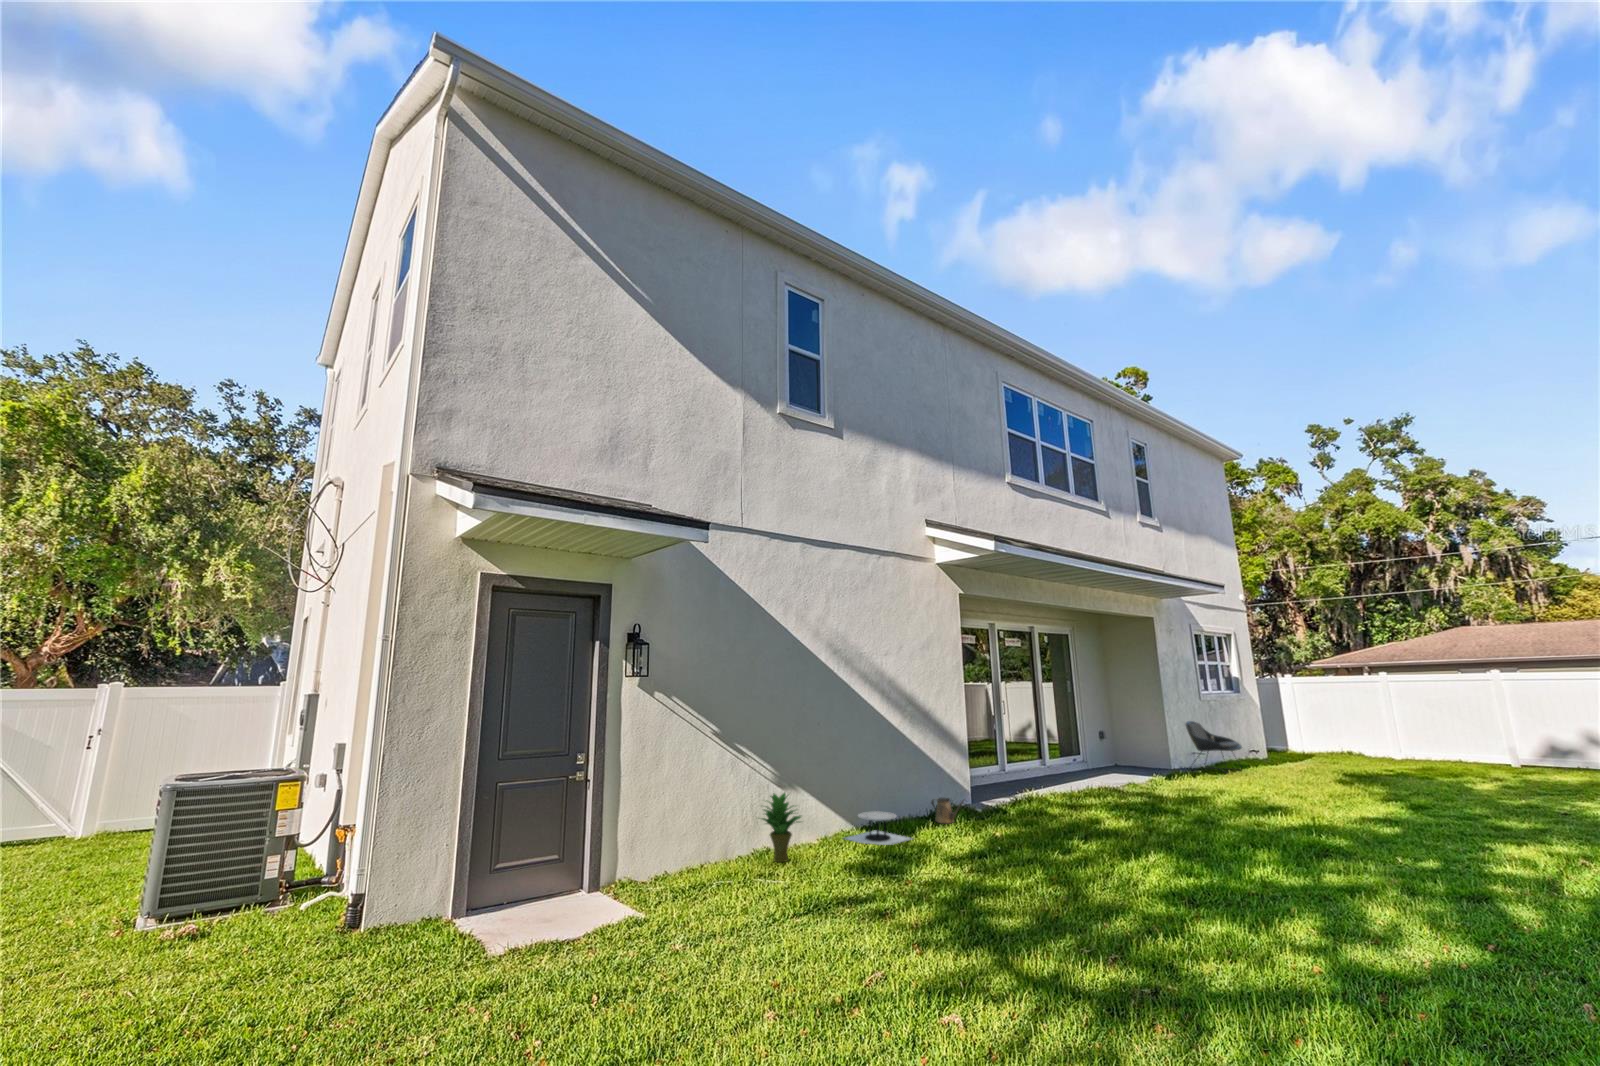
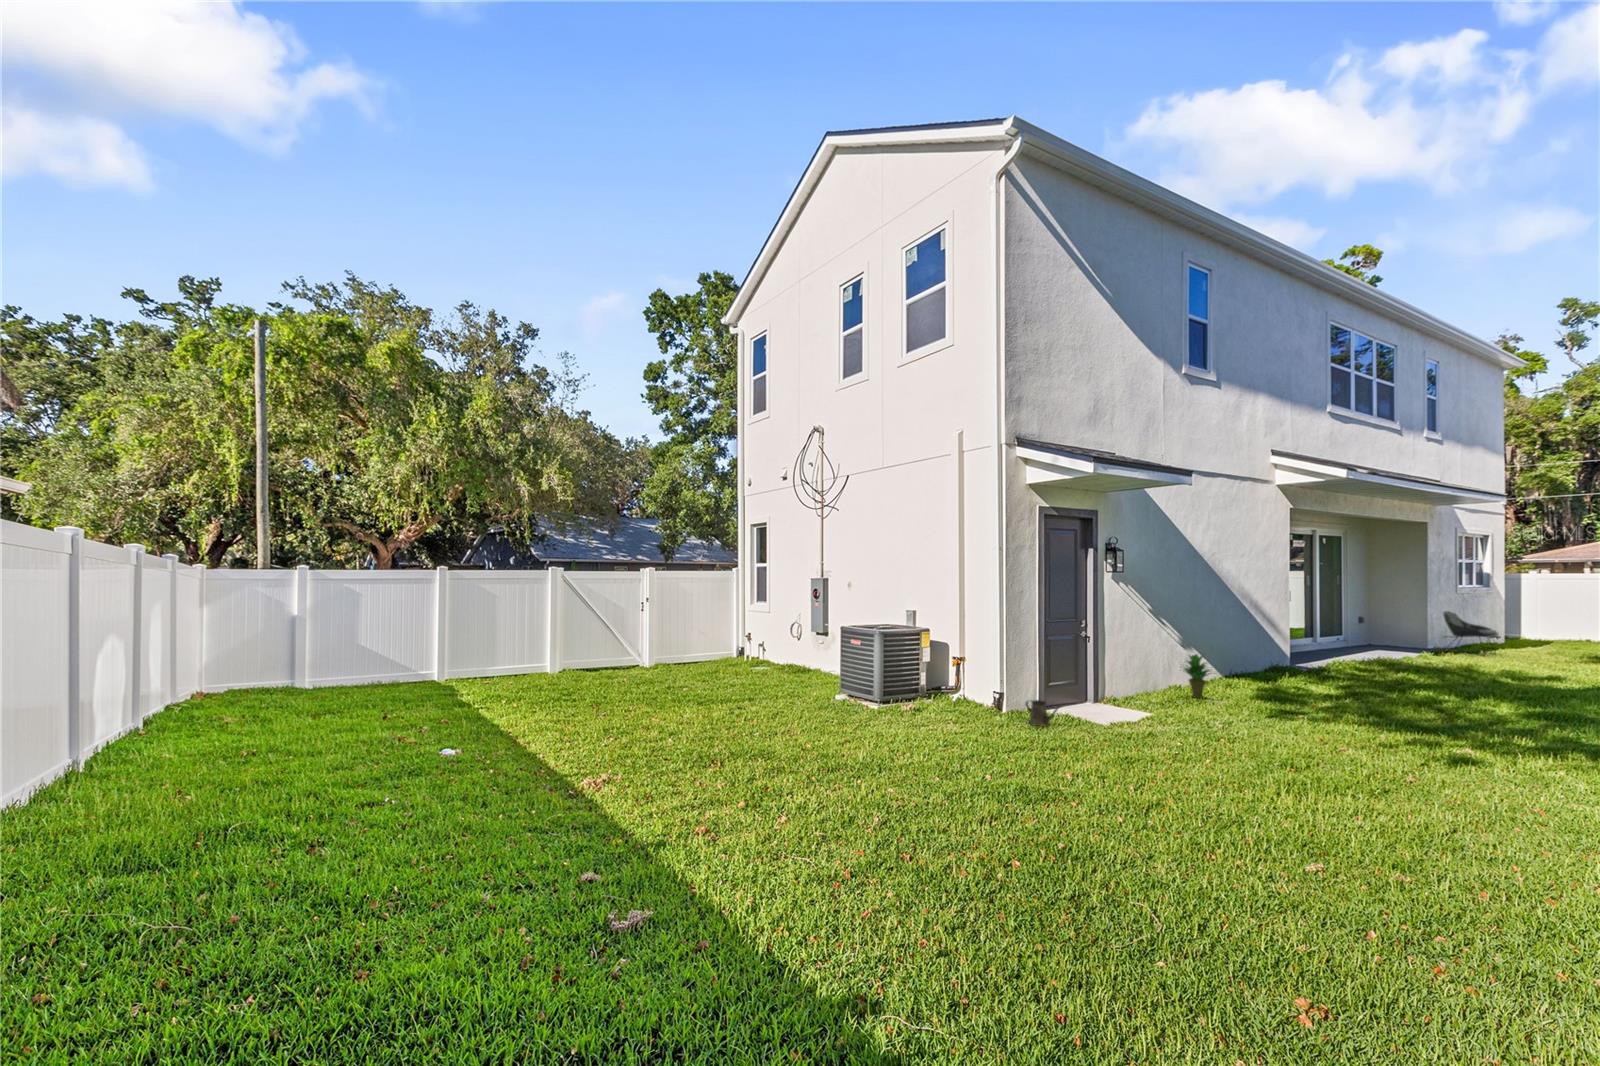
watering can: present [931,797,964,824] -> present [1026,700,1062,726]
side table: present [845,811,912,845] -> none [1217,670,1275,694]

